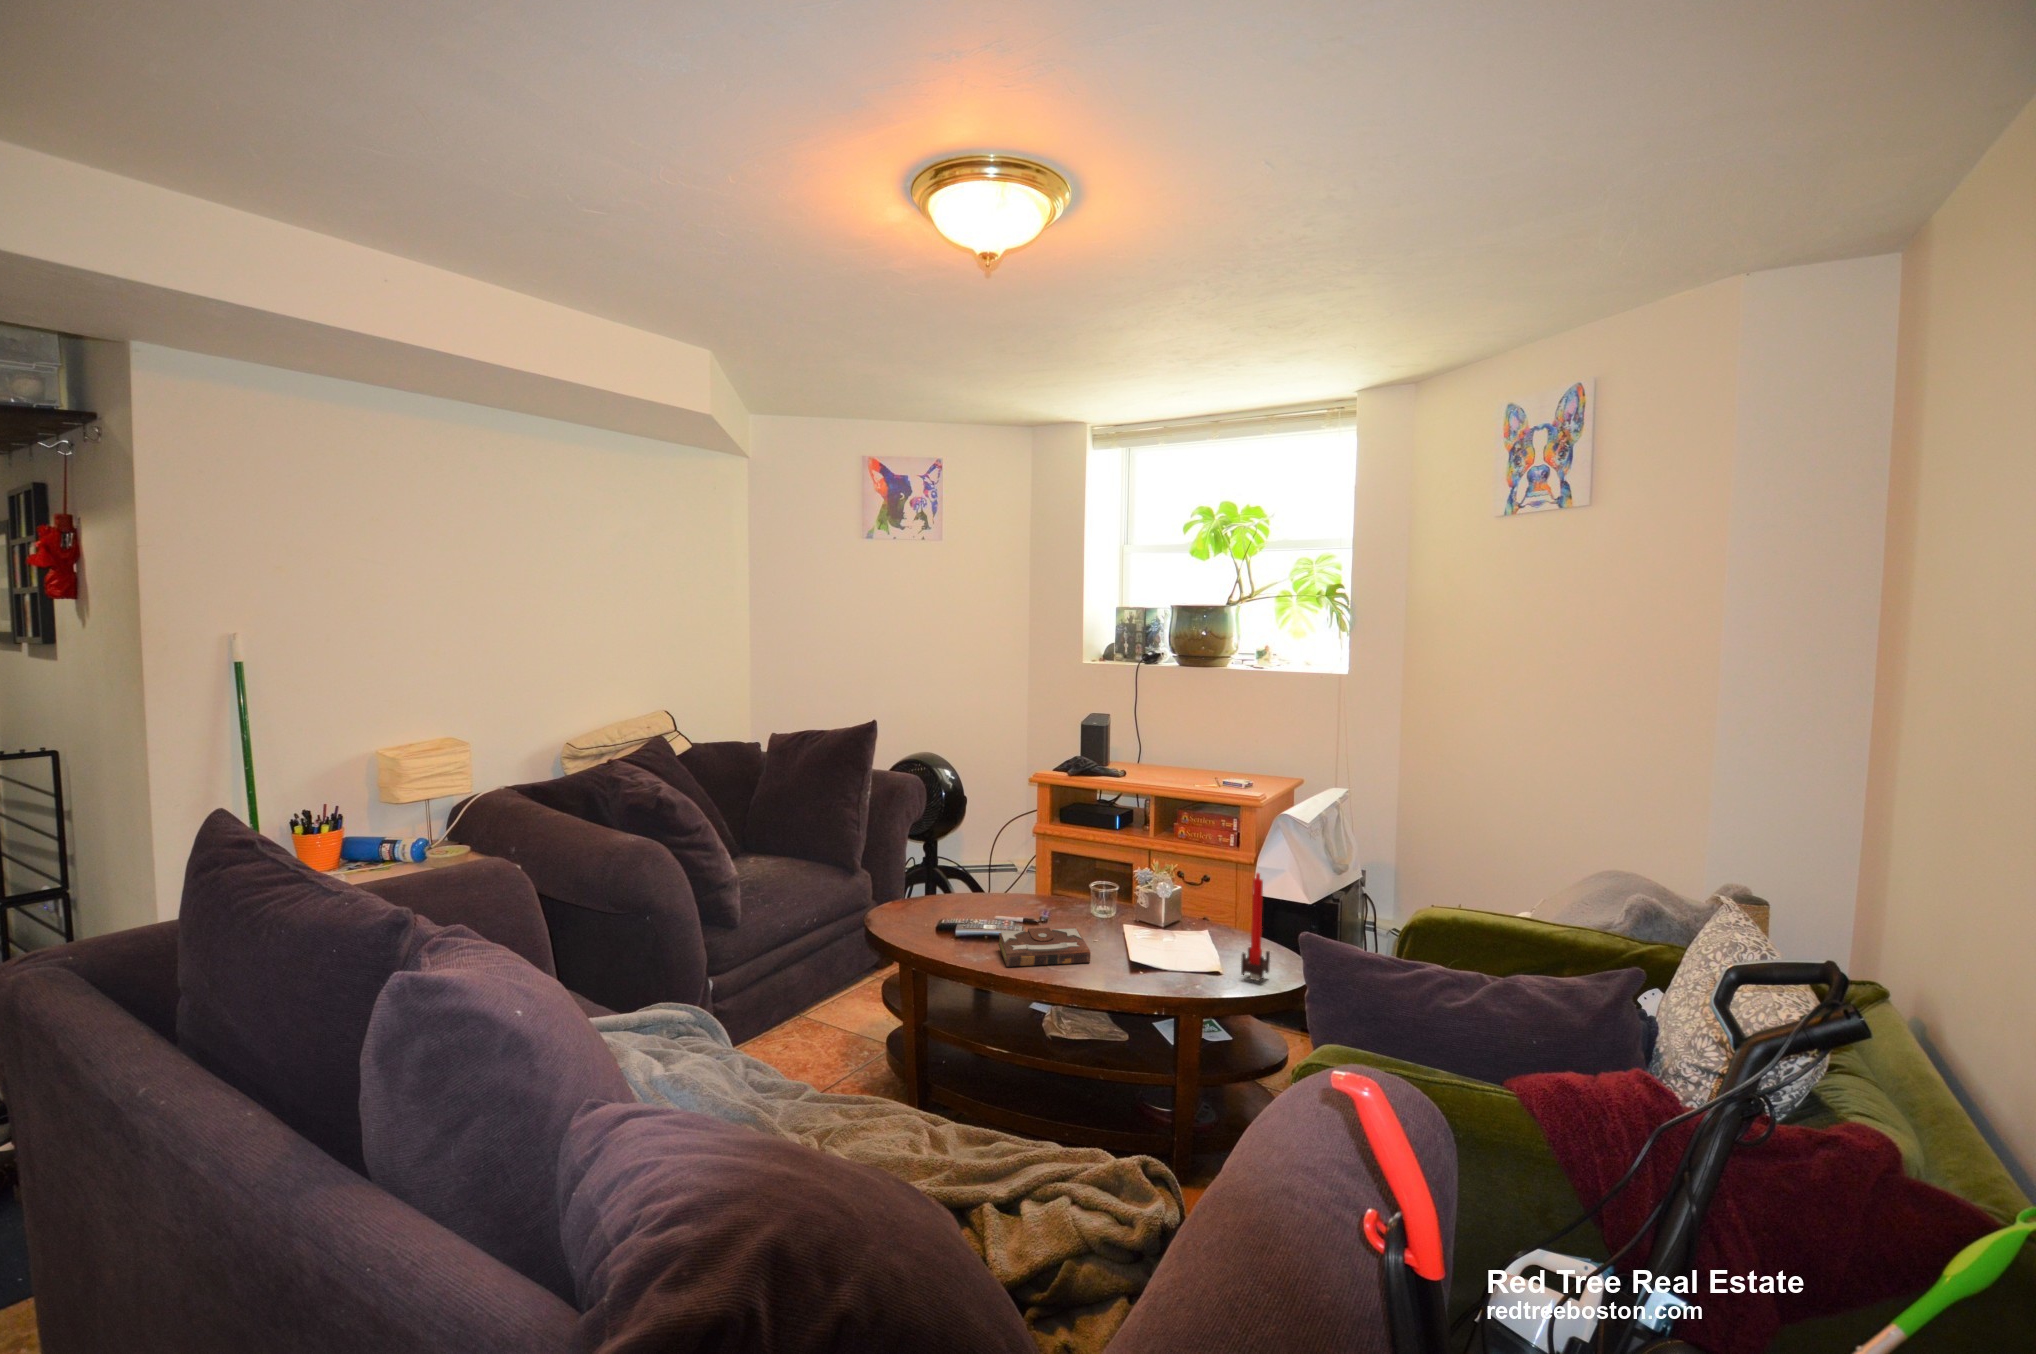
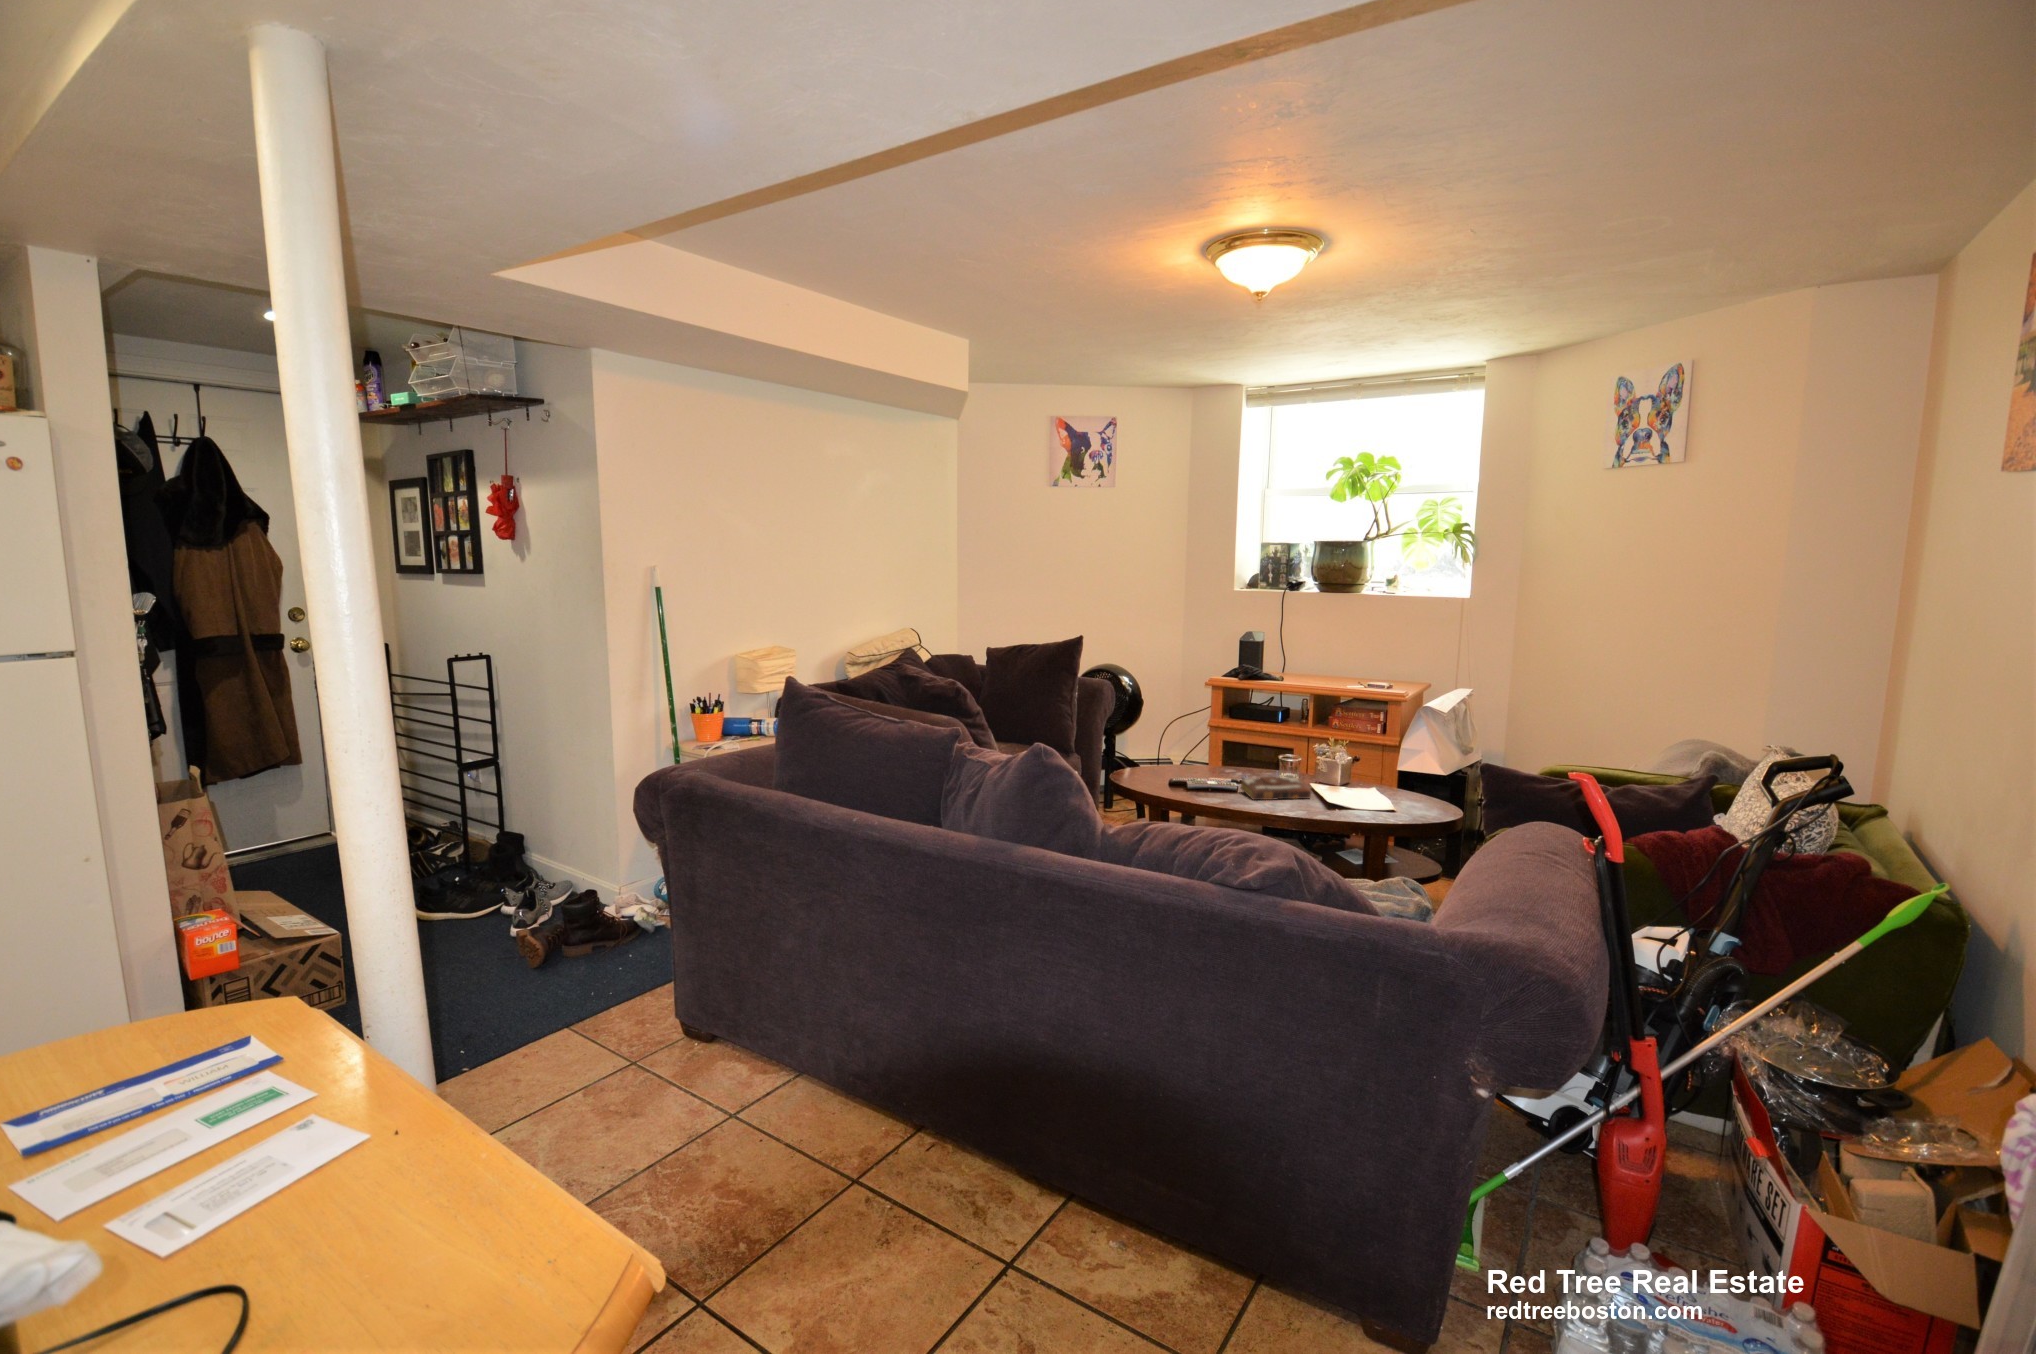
candle: present [1241,873,1270,981] -> none [1424,732,1444,808]

